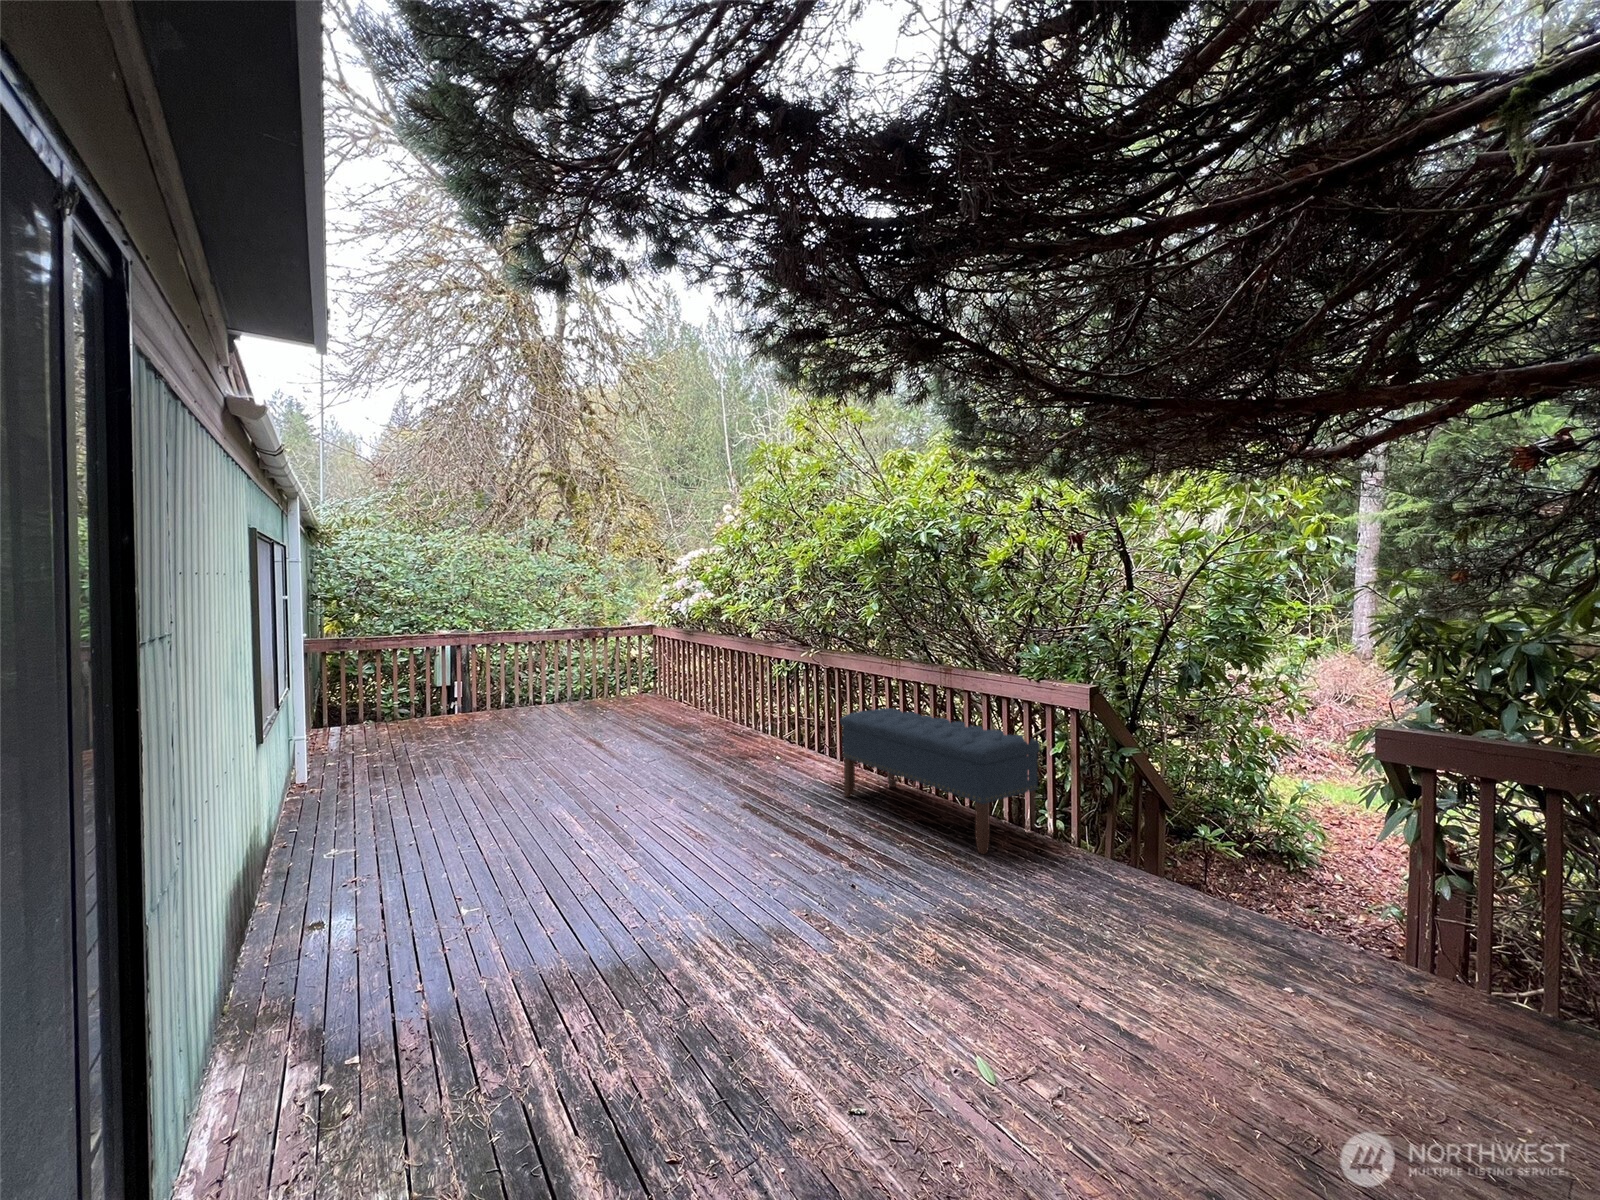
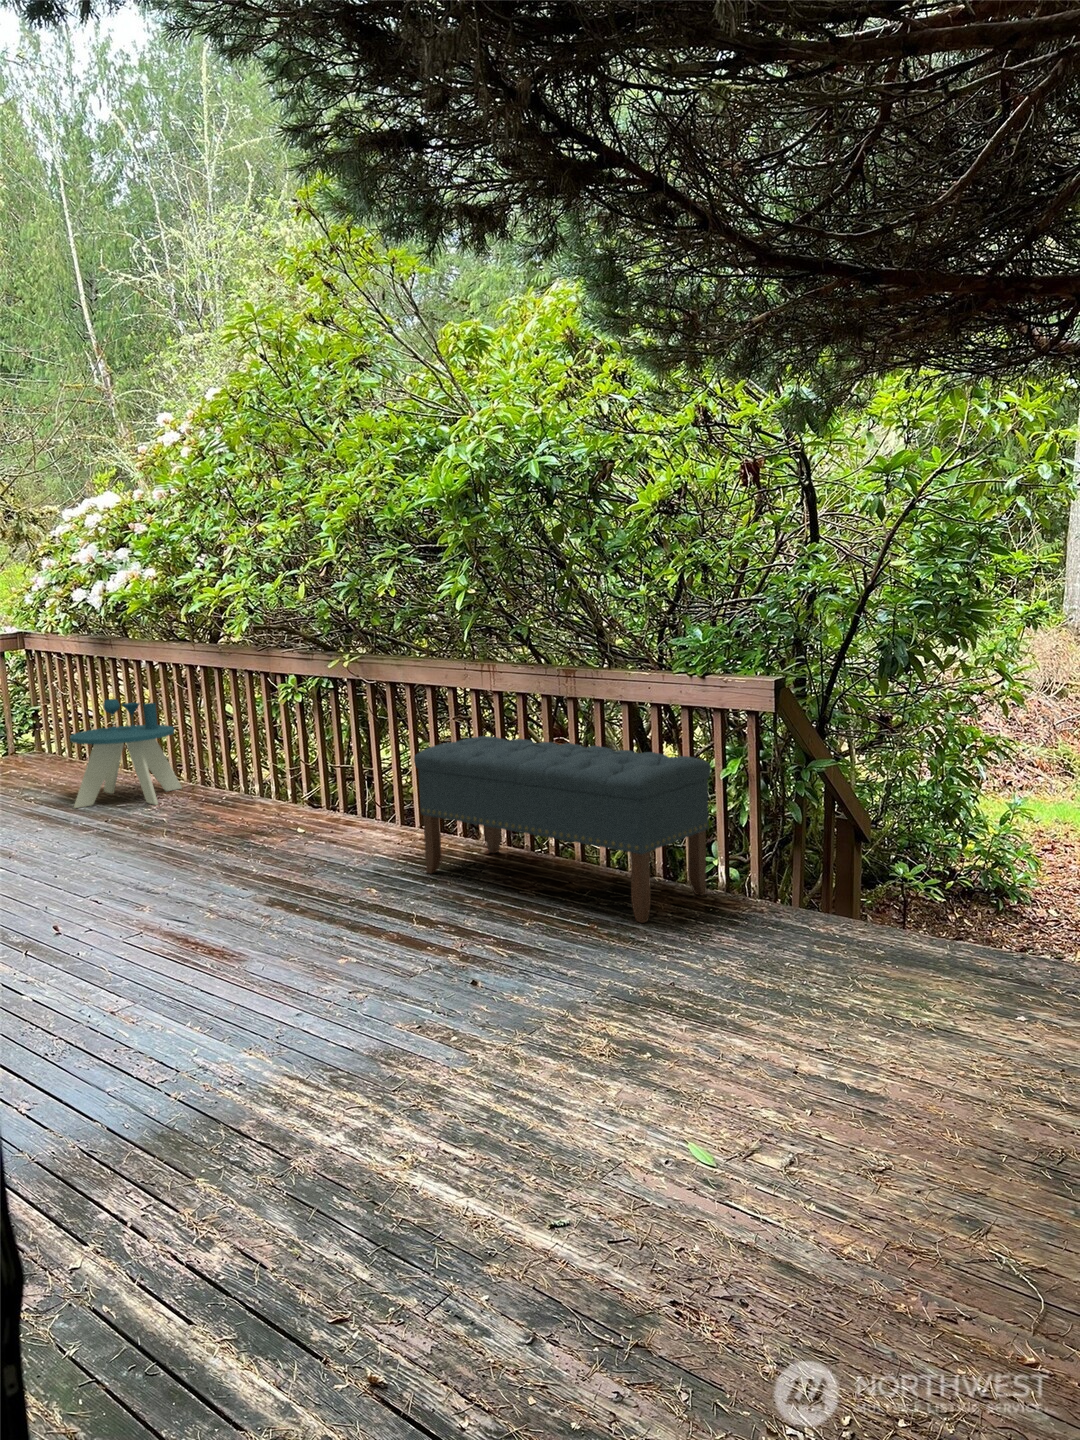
side table: none [655,667,718,732] -> present [70,699,182,808]

